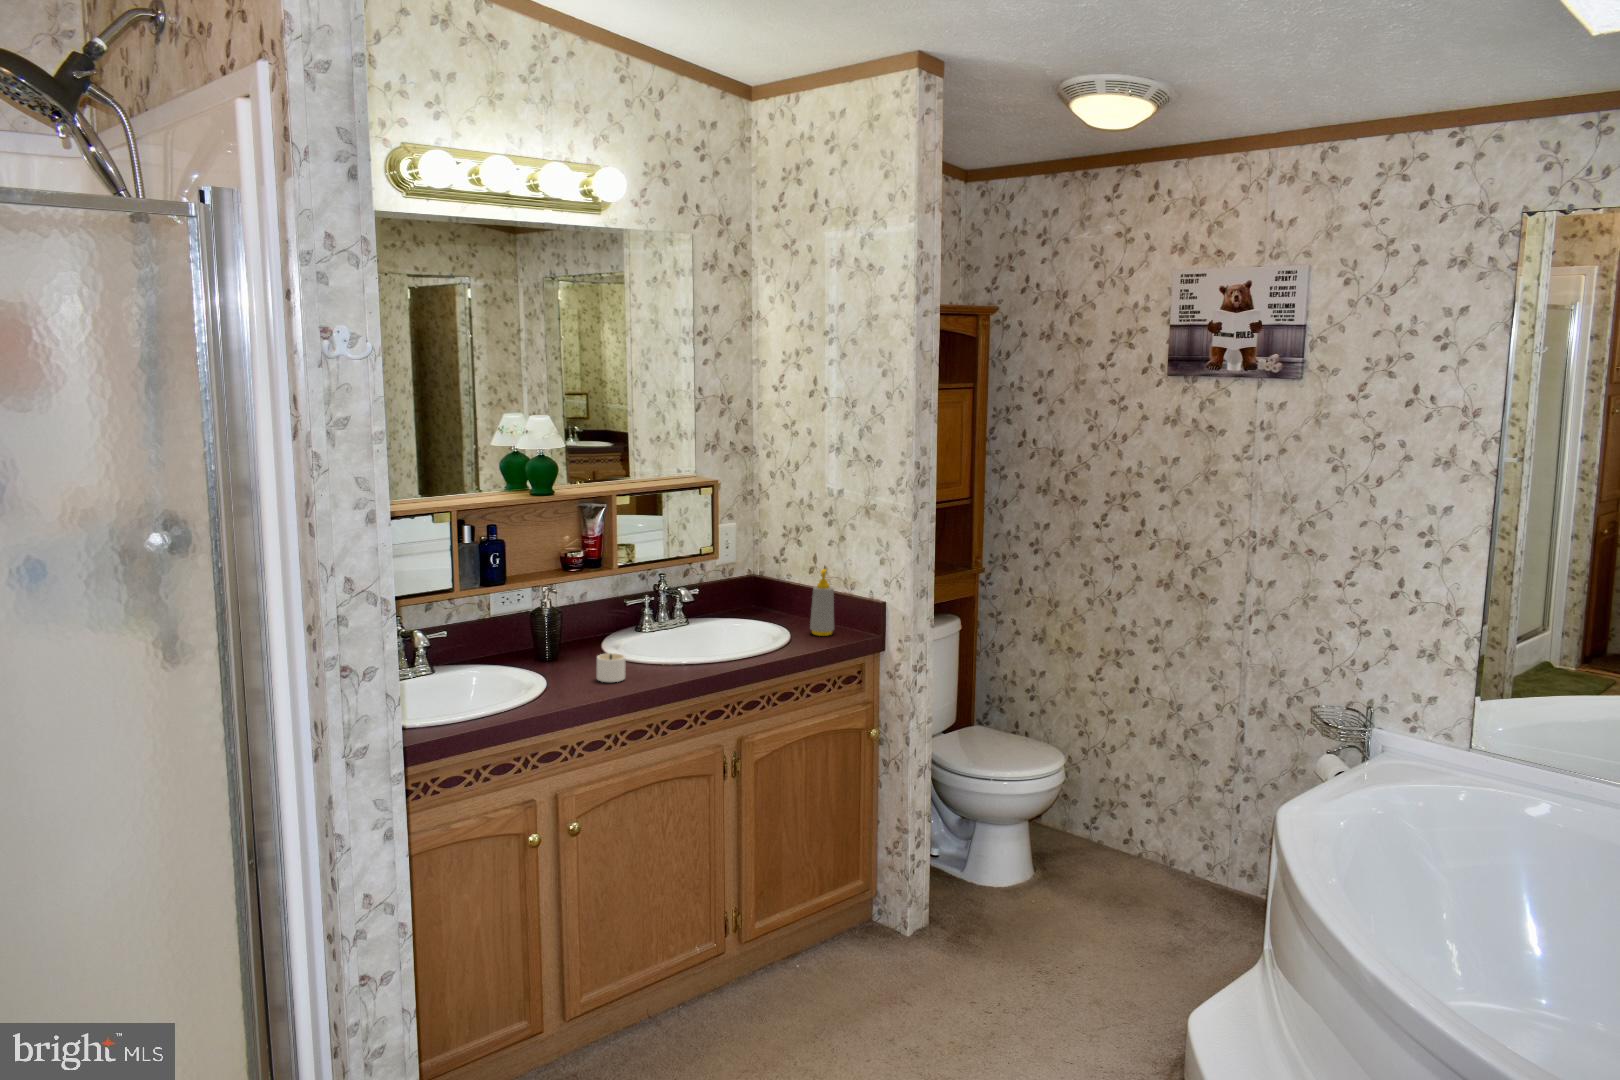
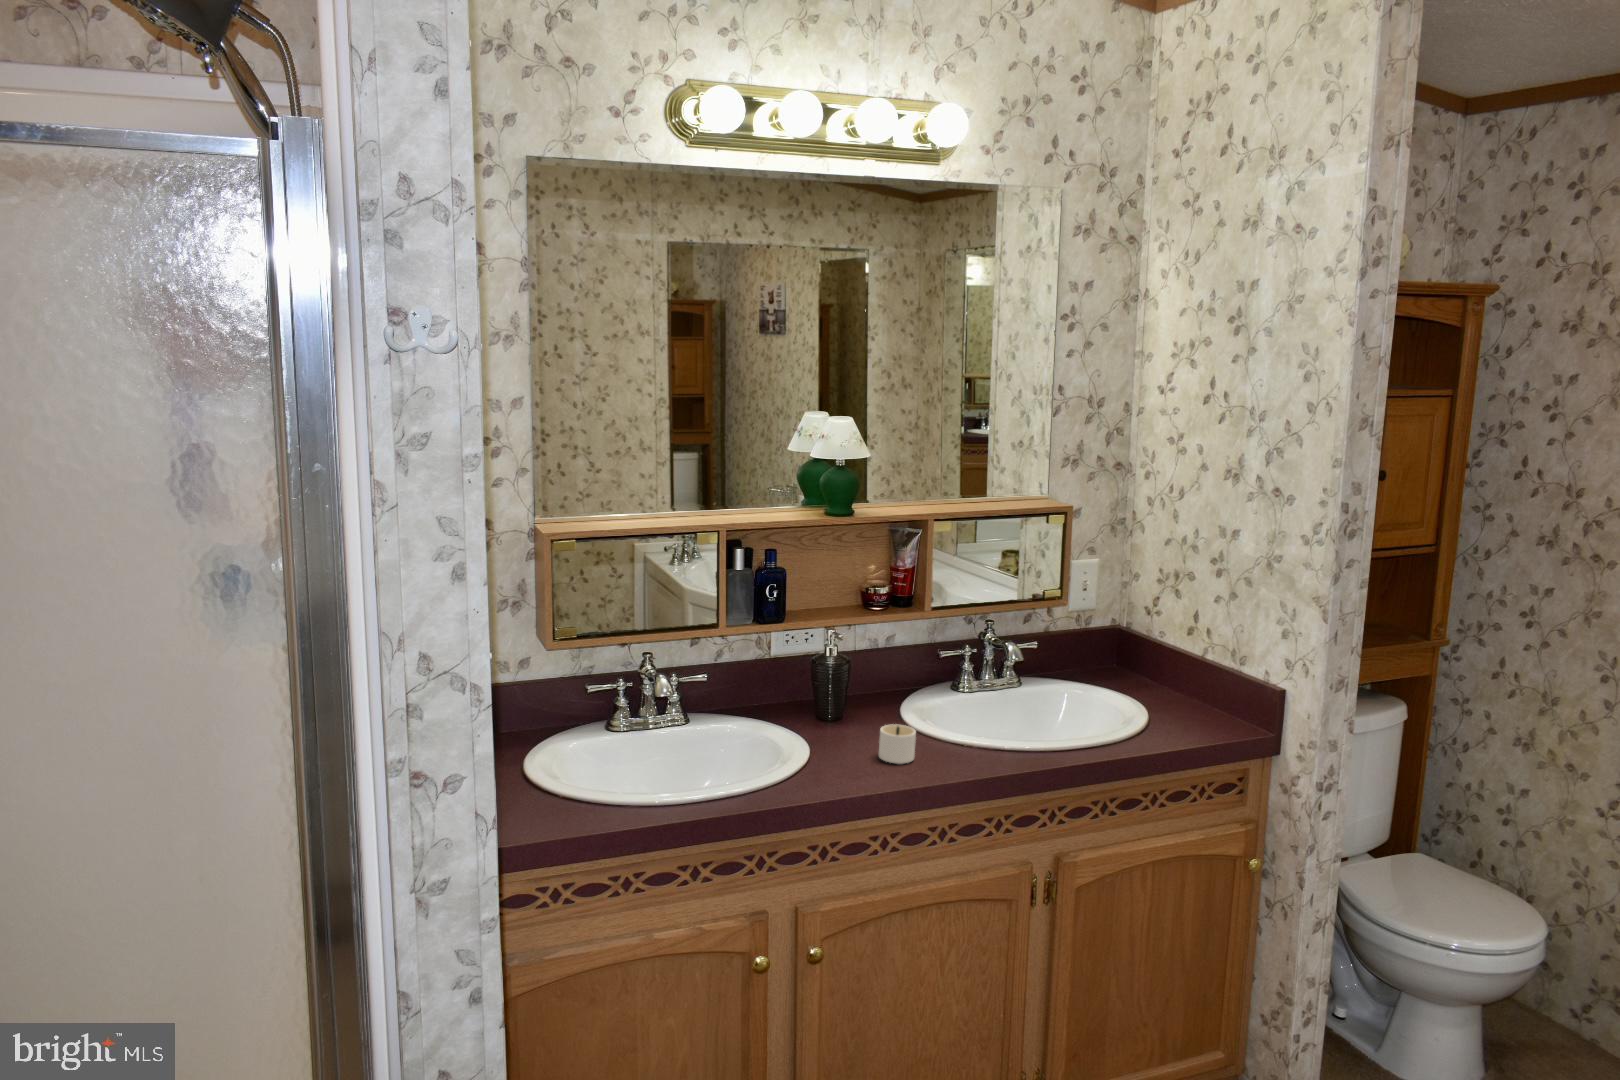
soap bottle: present [810,569,834,636] -> none [1176,636,1213,725]

